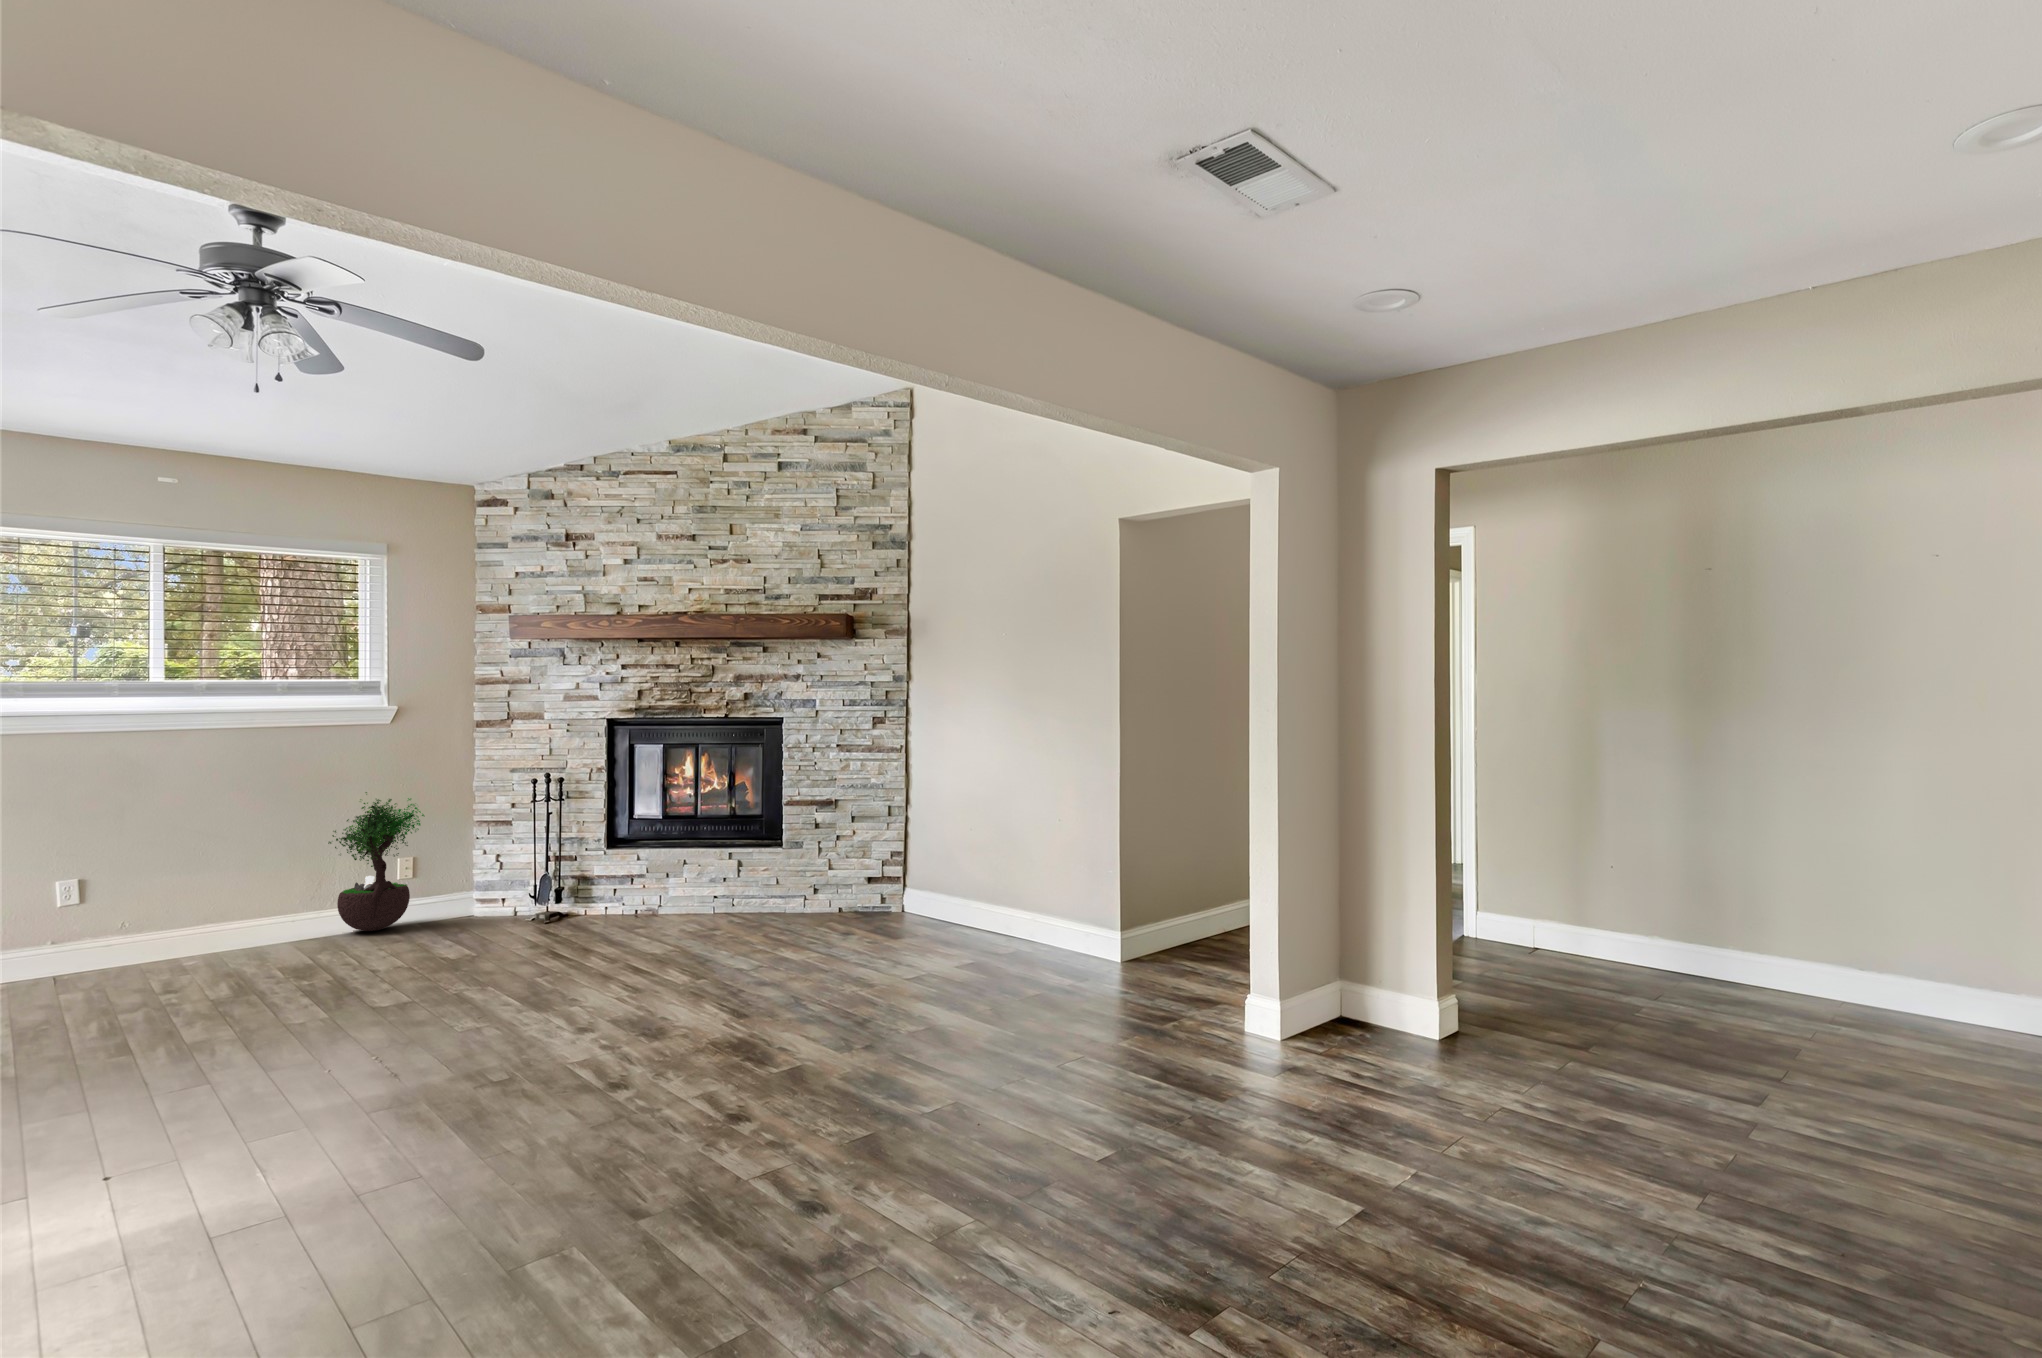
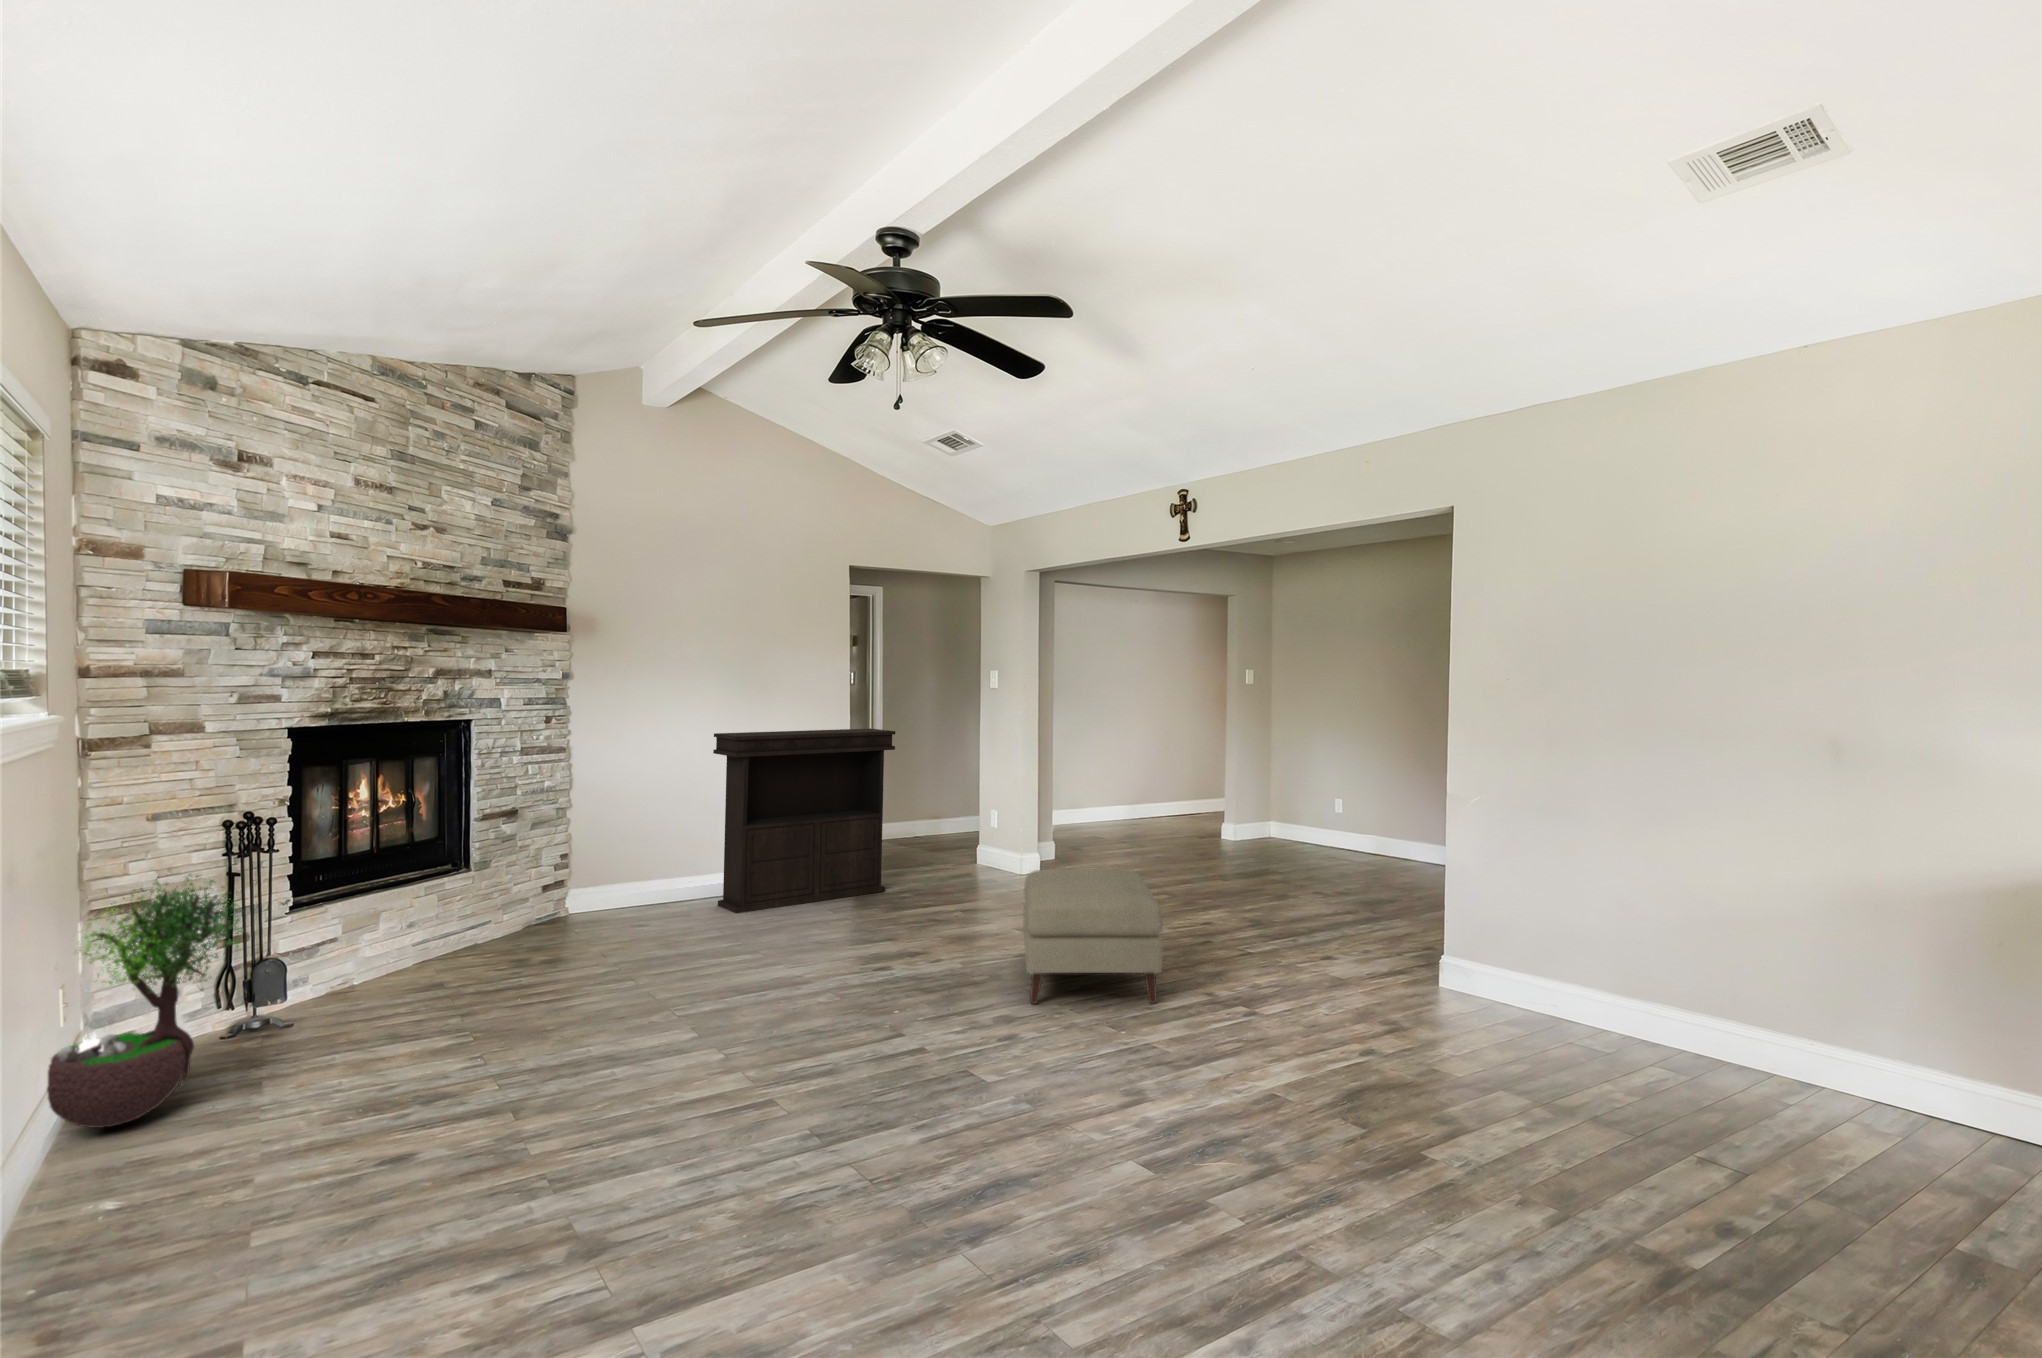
console table: none [881,744,1082,998] -> present [713,729,895,913]
ottoman: none [157,974,564,1221] -> present [1024,869,1163,1004]

